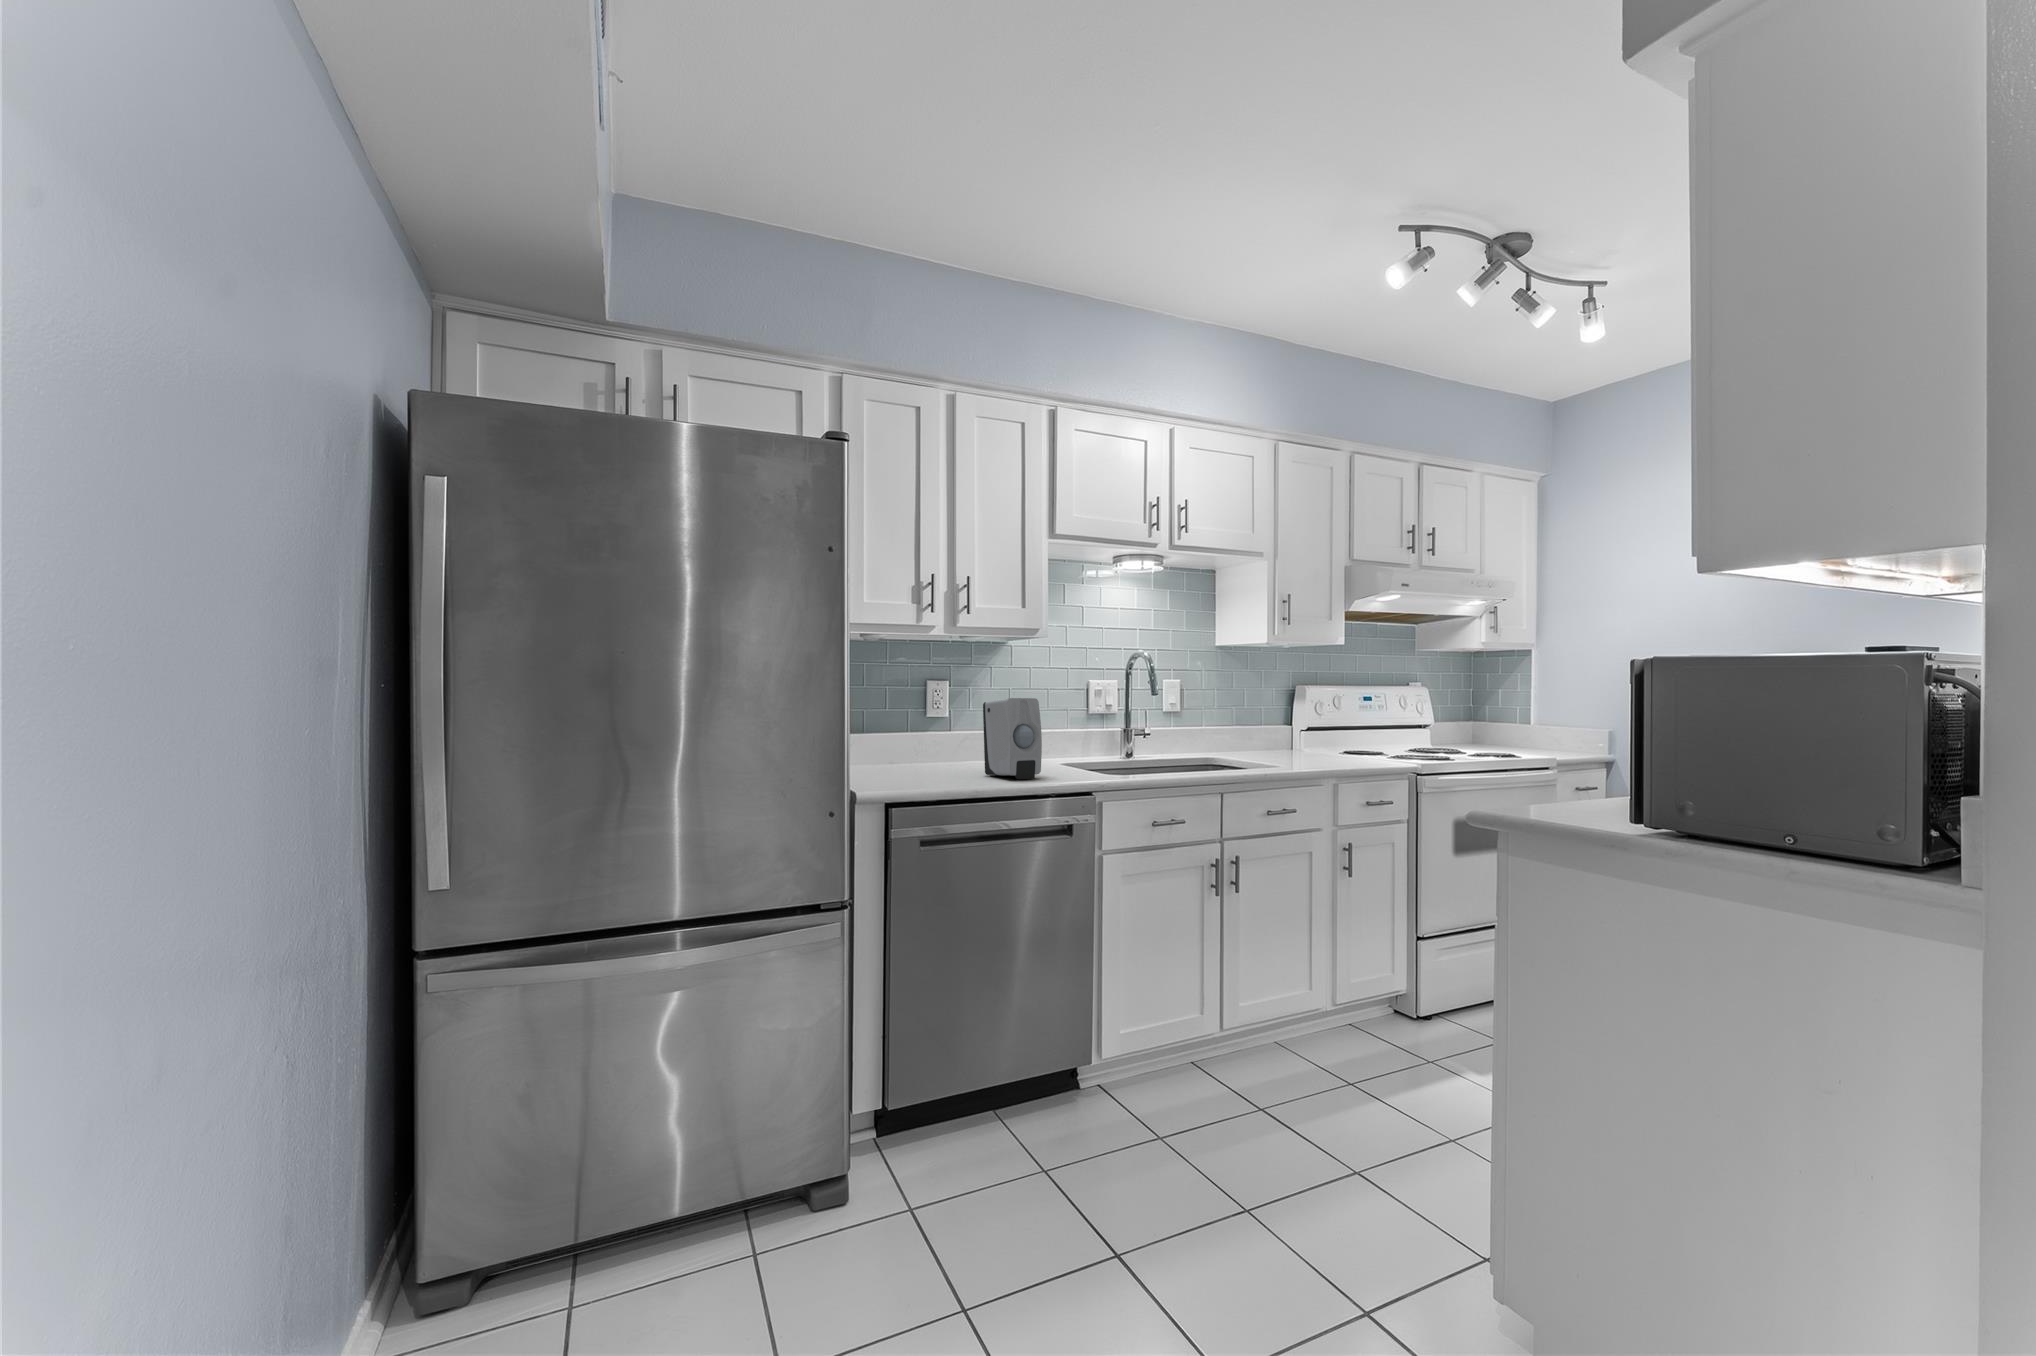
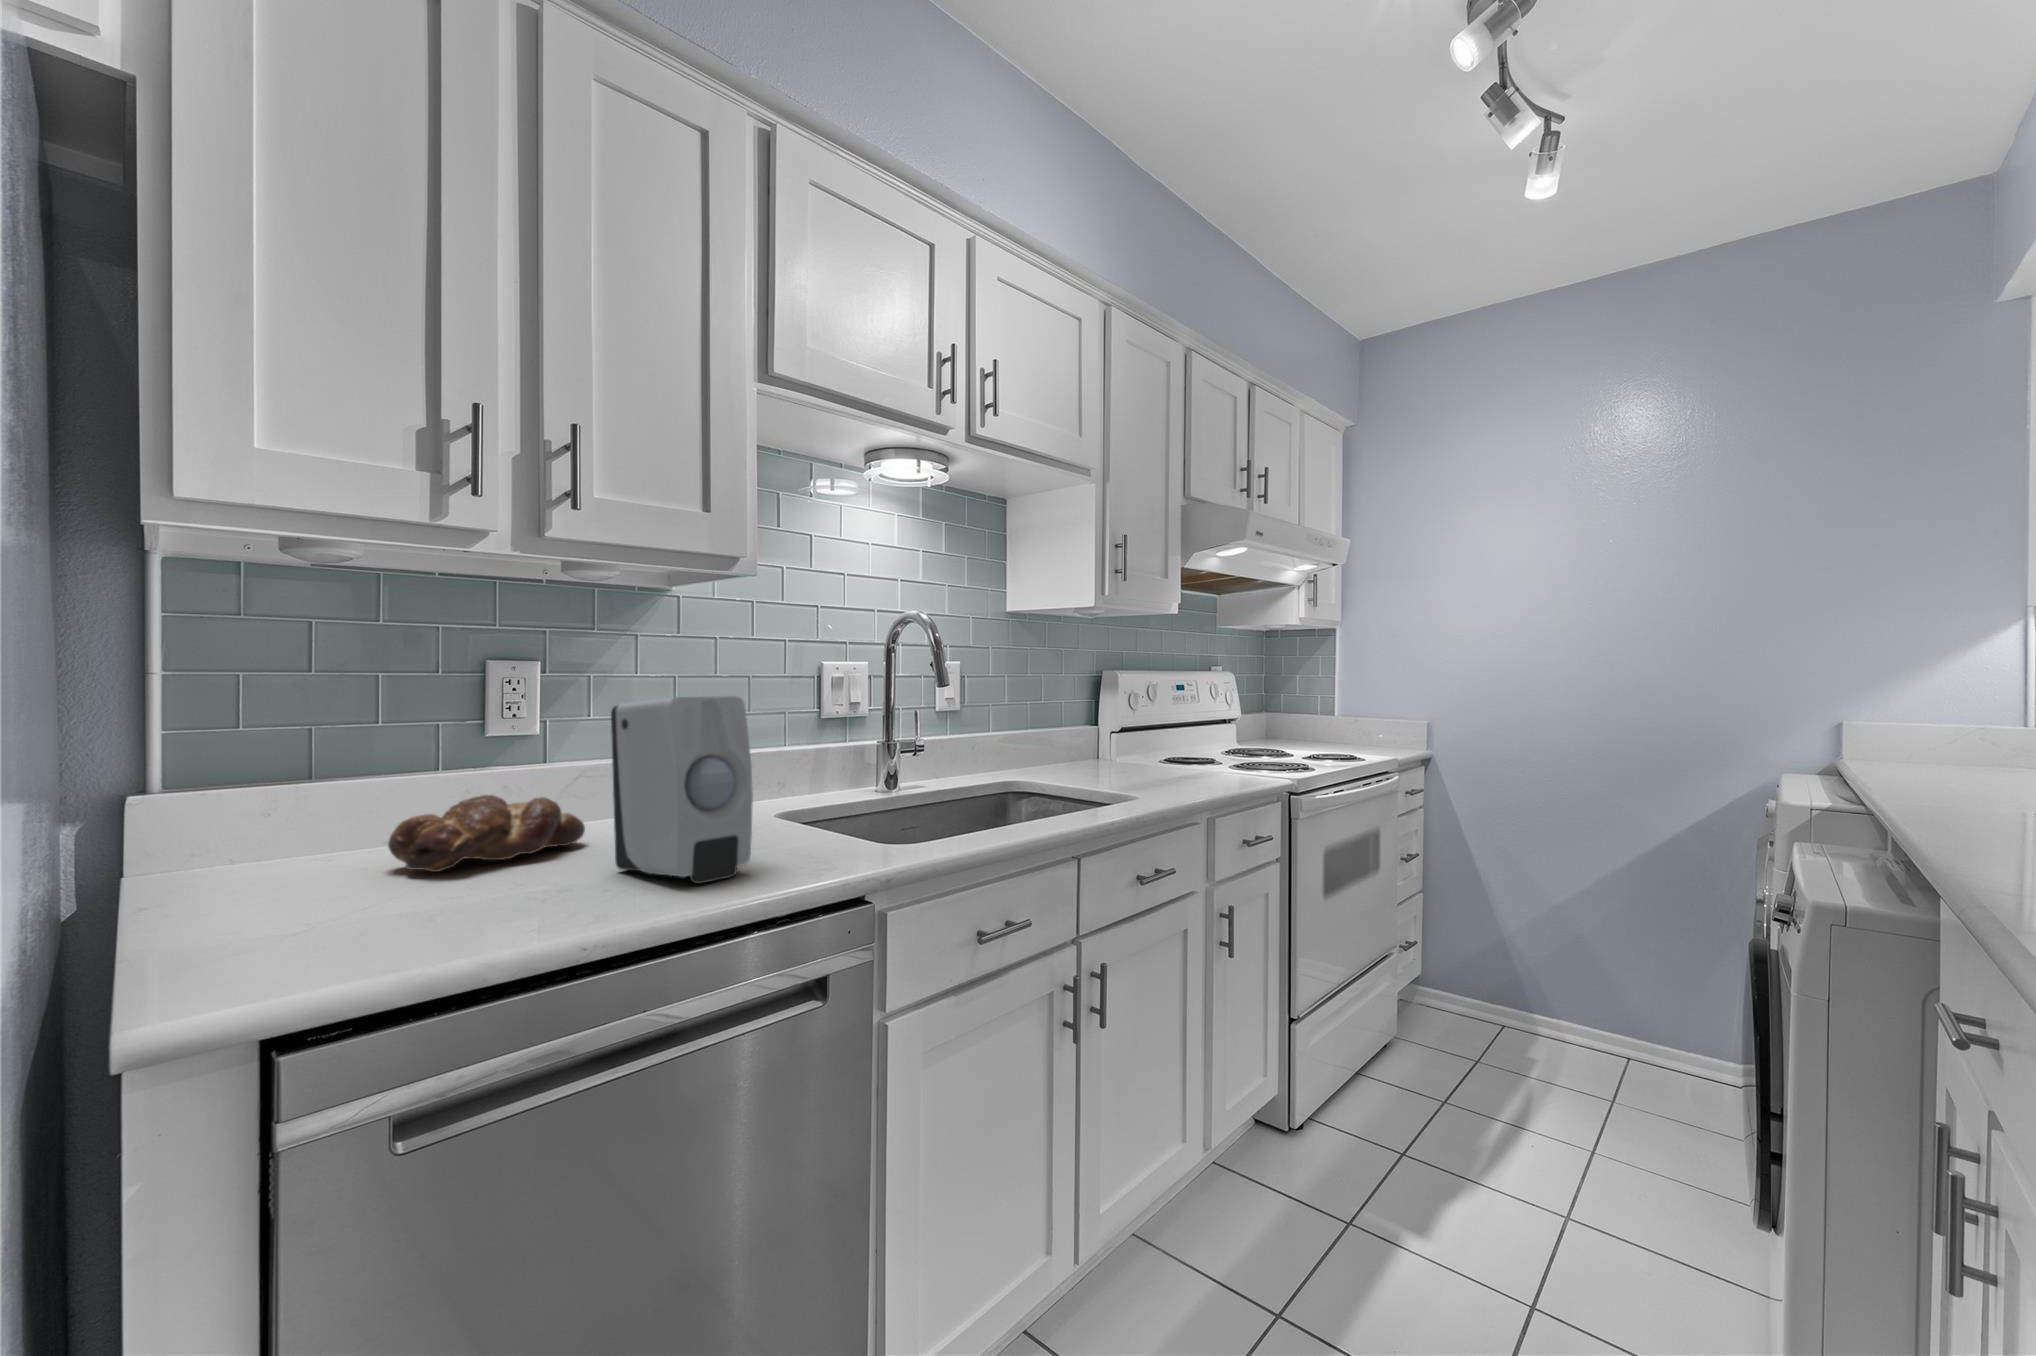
bread loaf: none [897,742,970,772] -> present [388,795,585,872]

